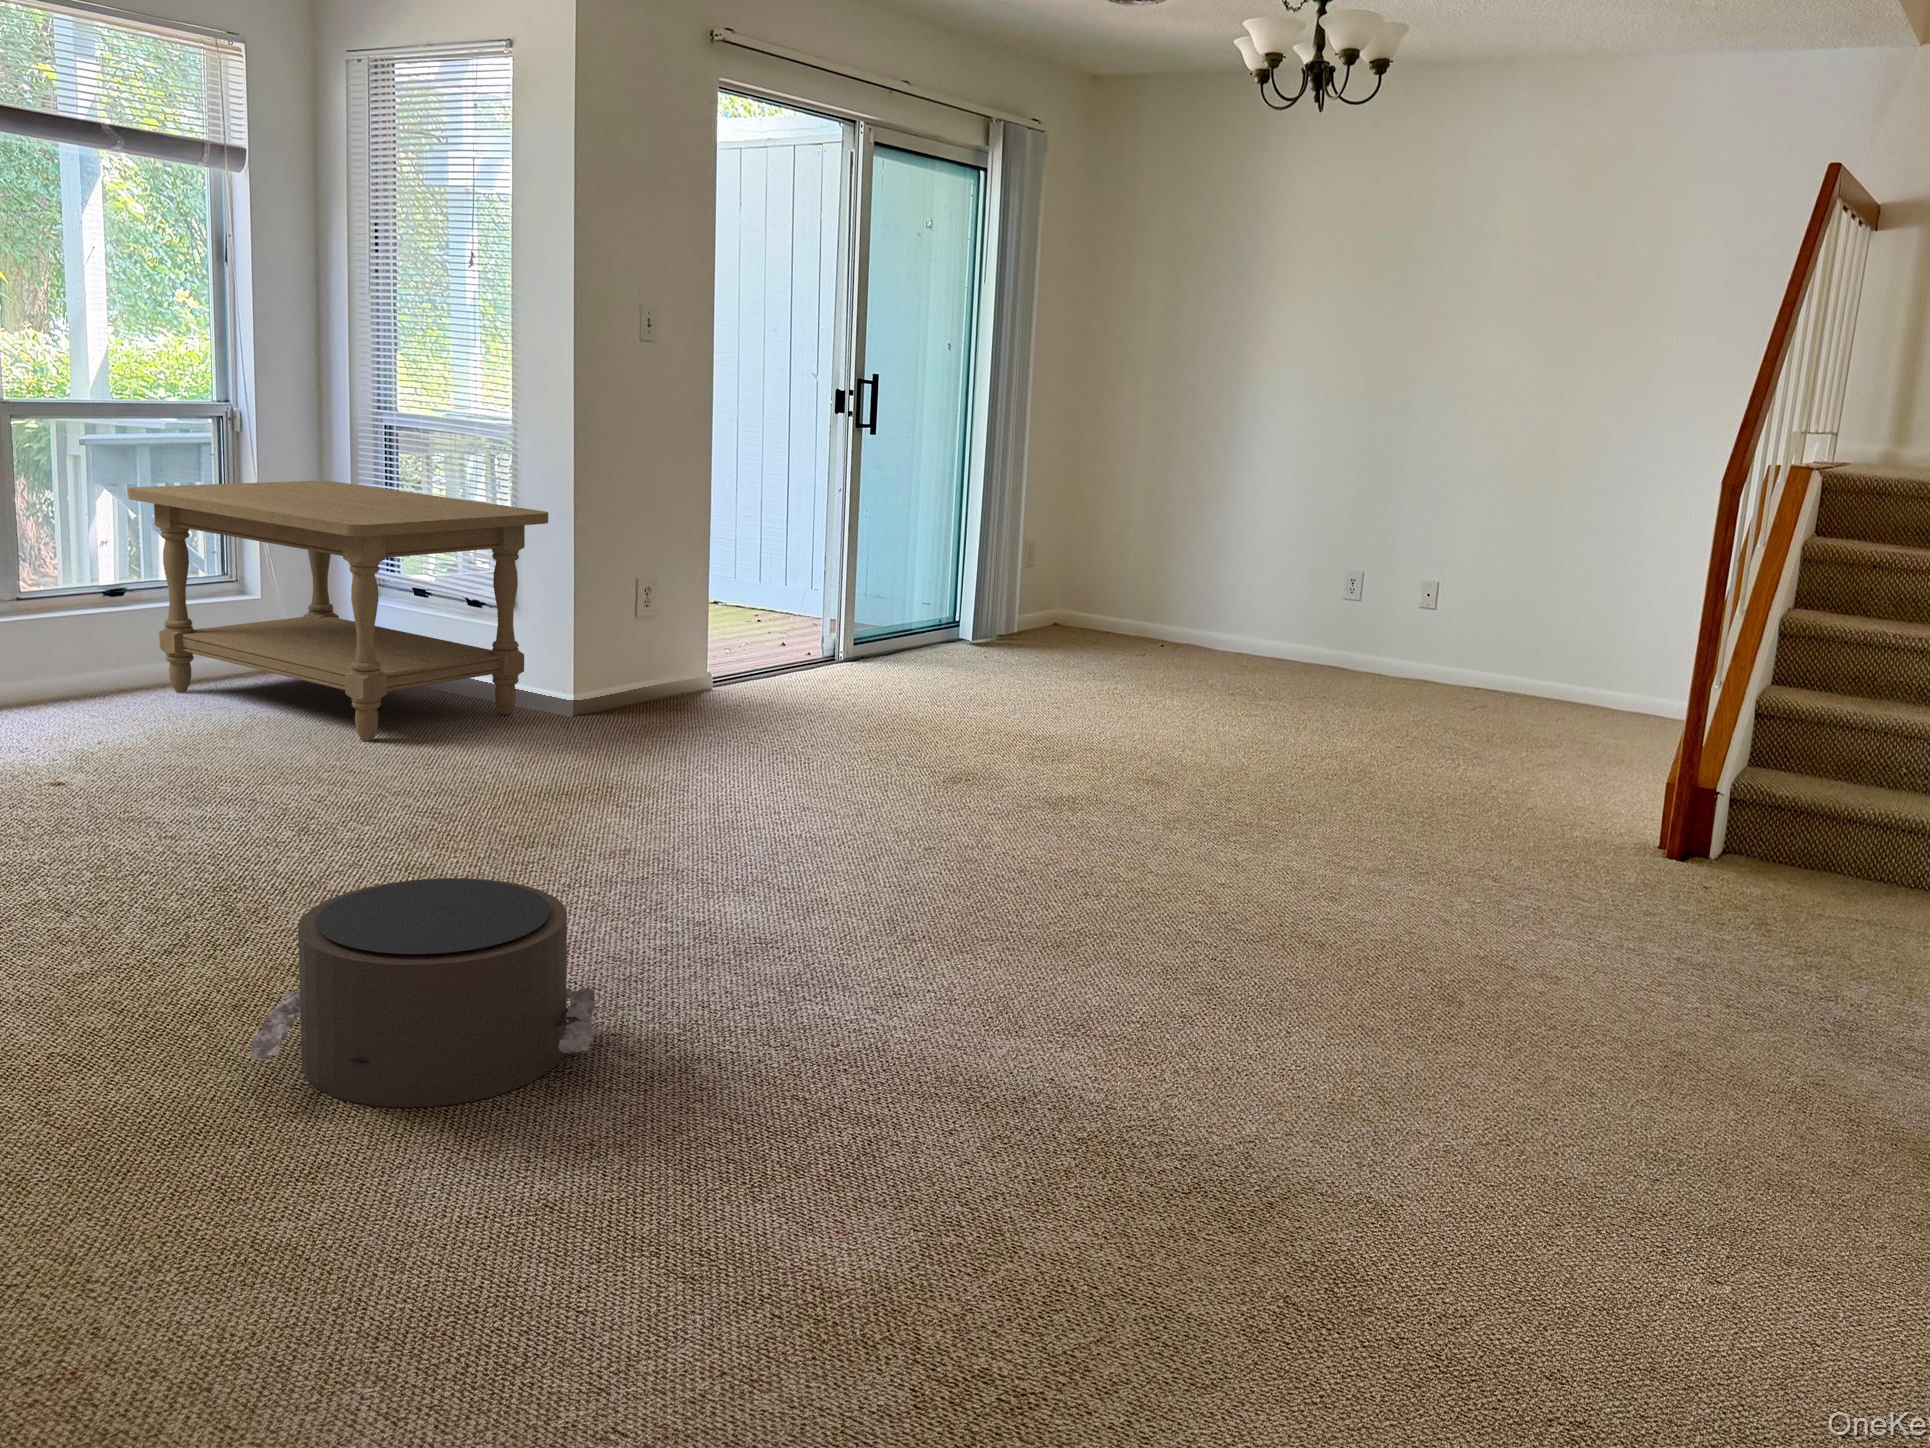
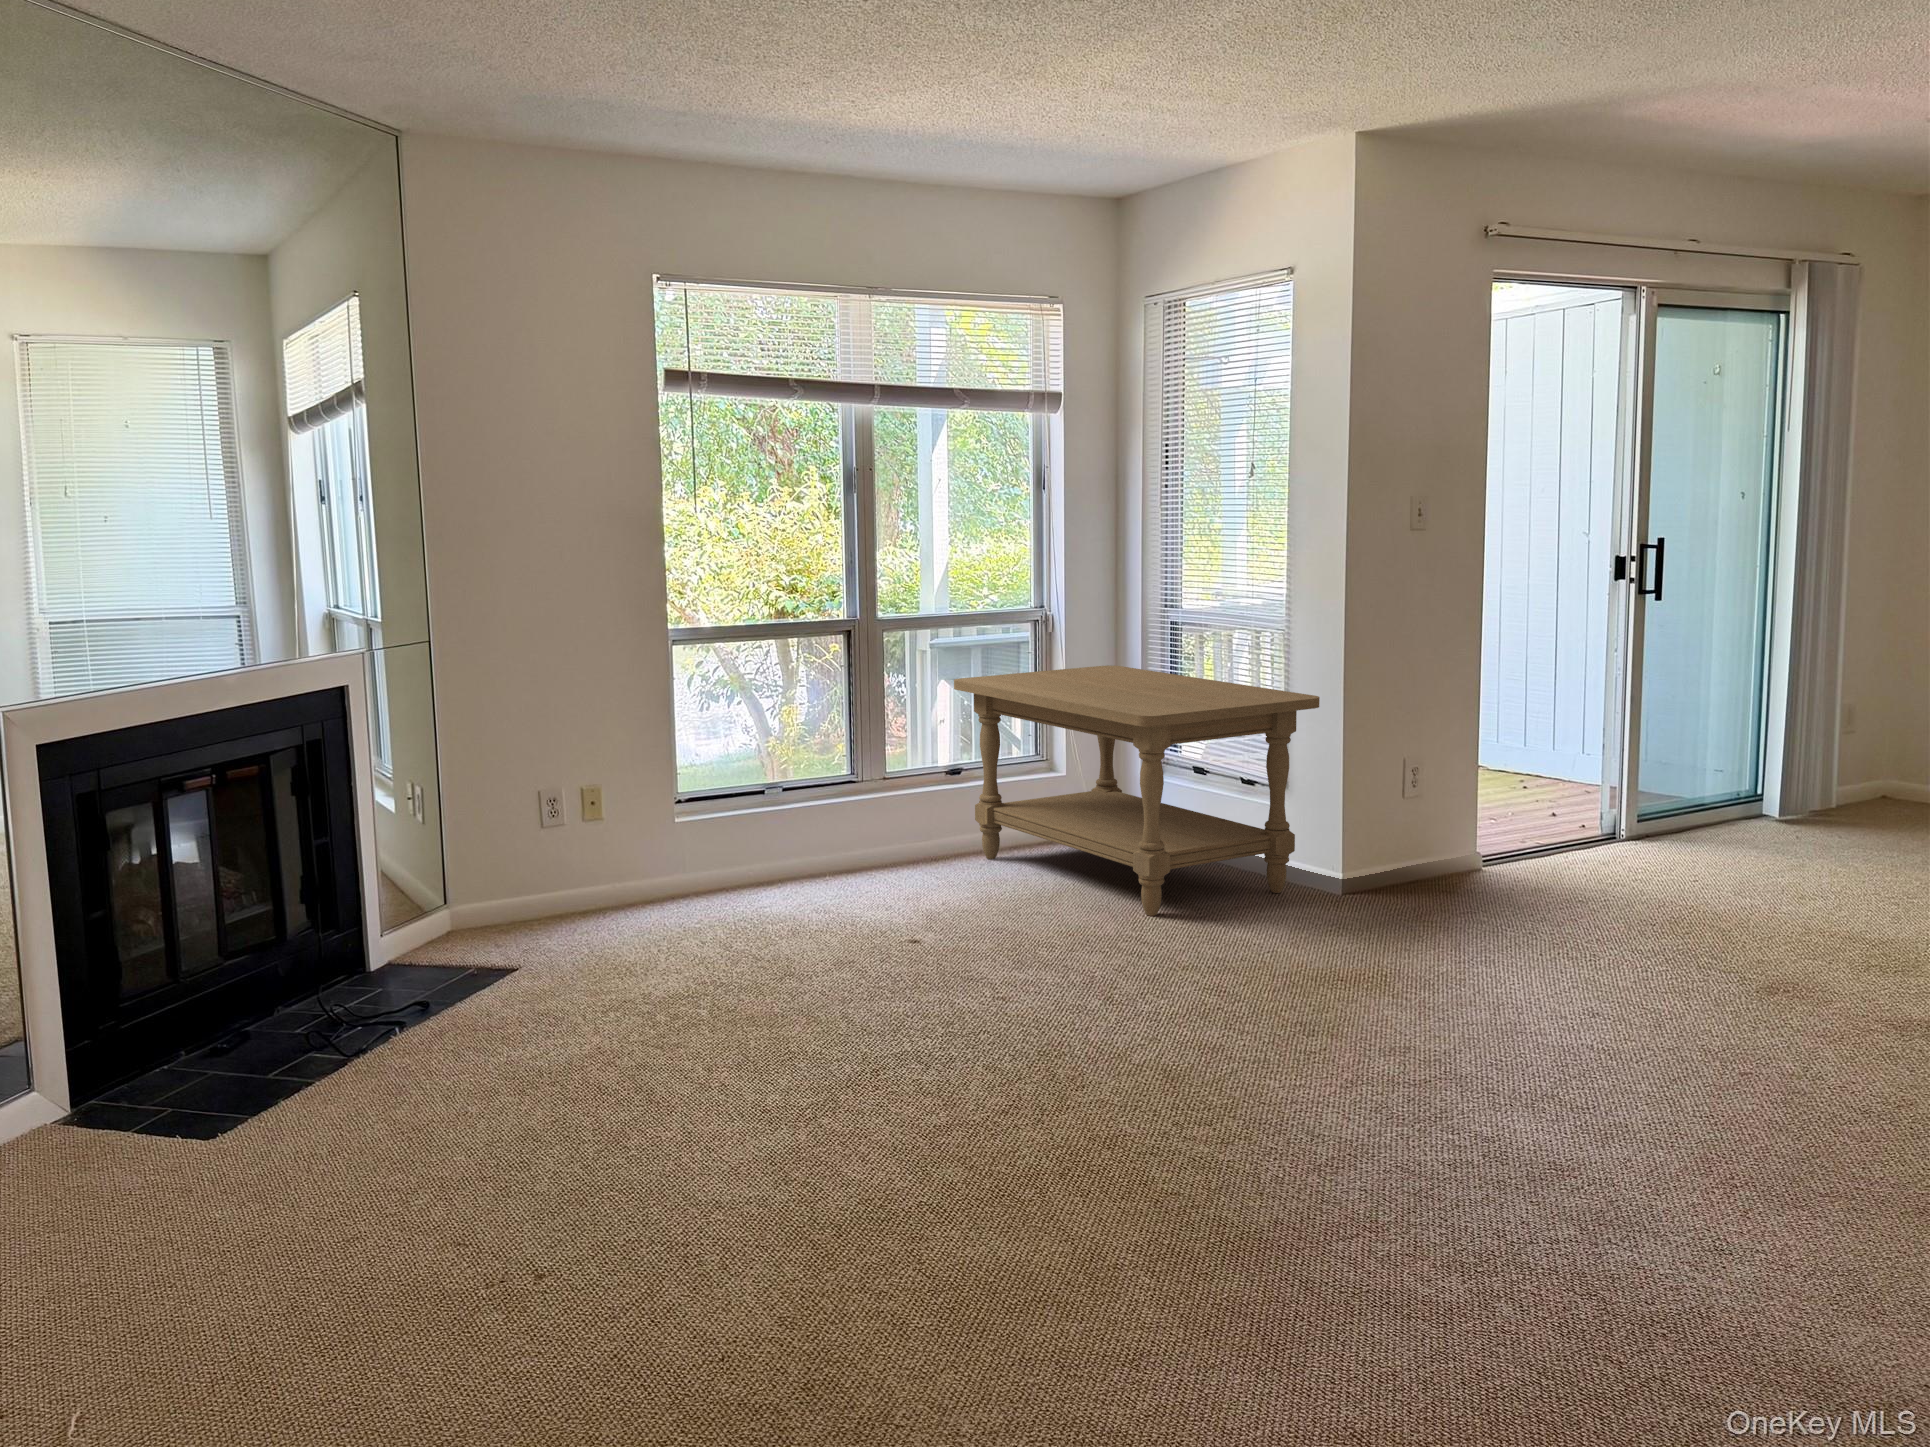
pouf: present [249,878,597,1108] -> none [1079,1078,1395,1308]

